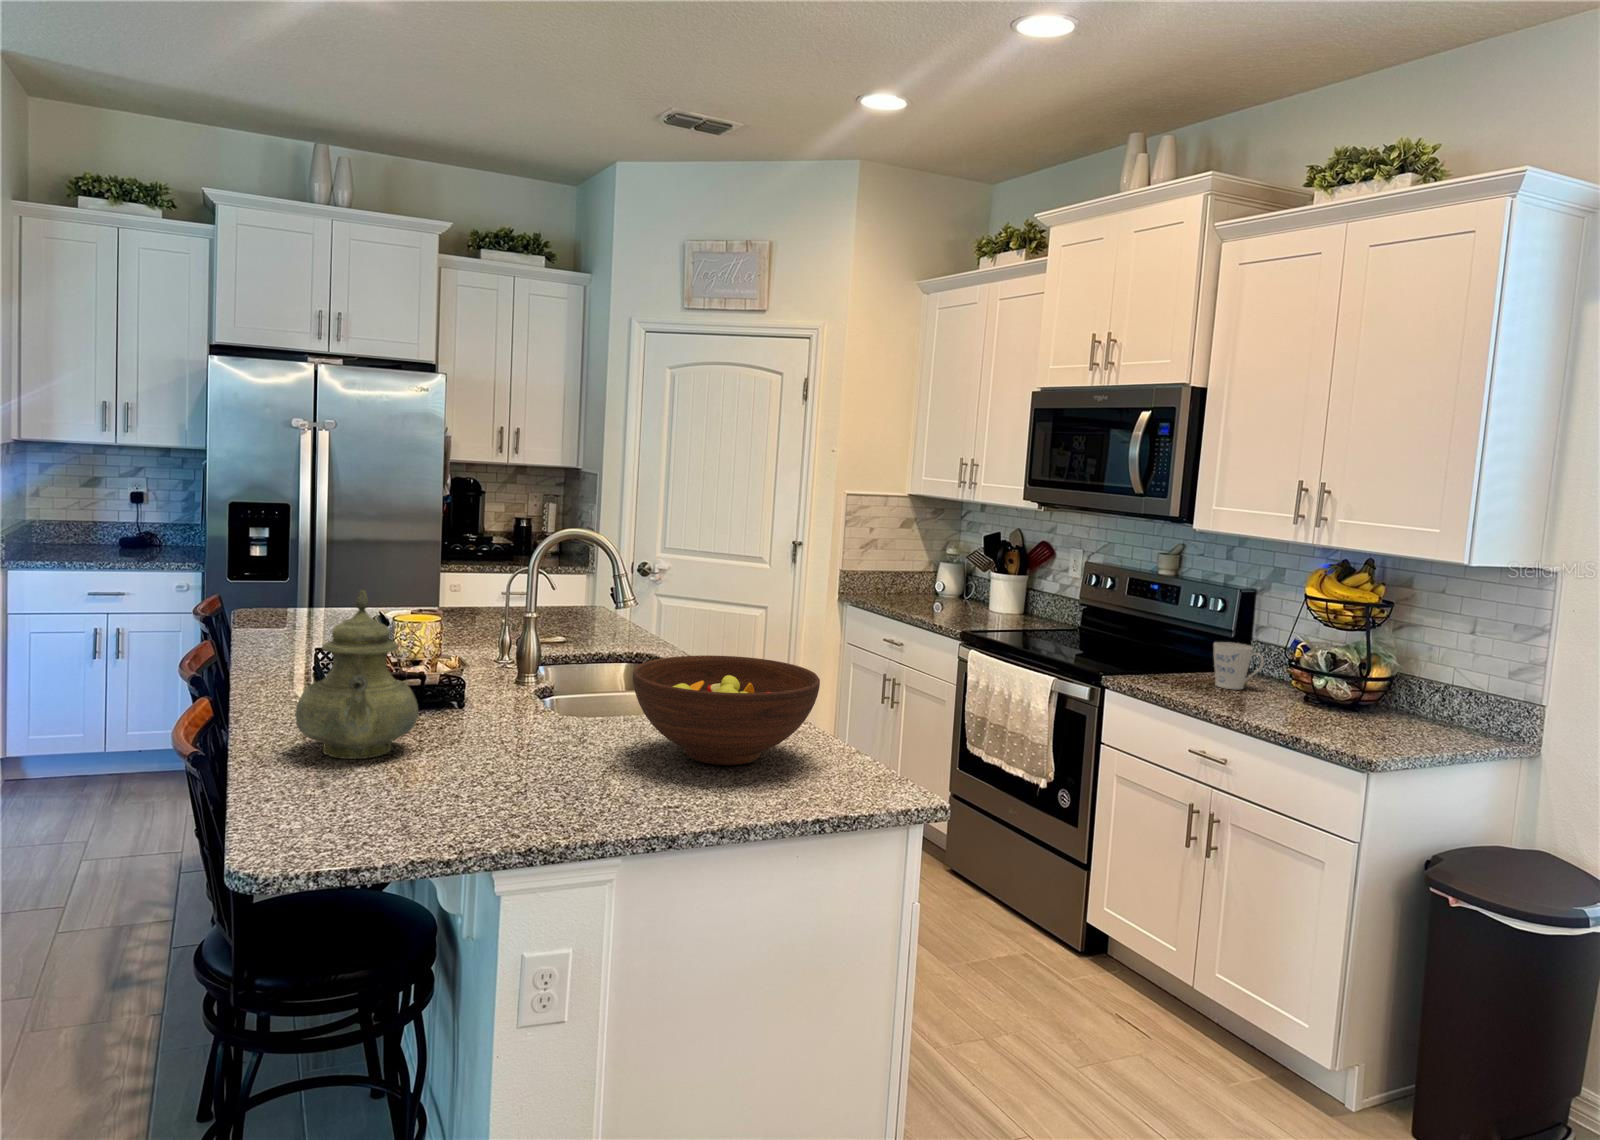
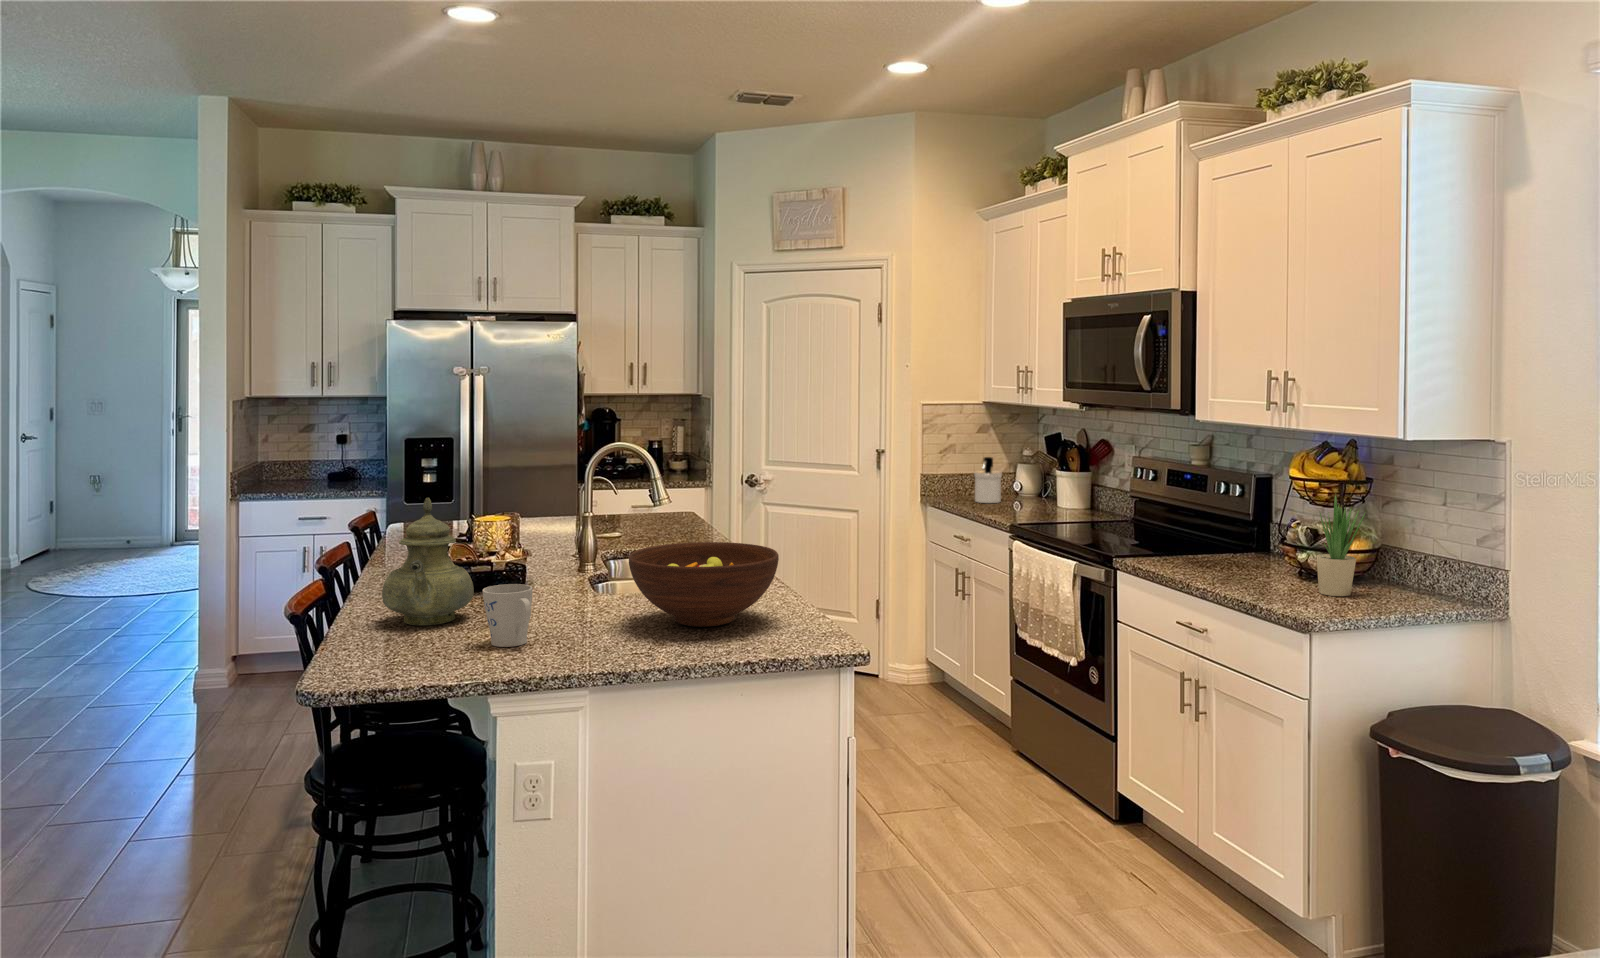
soap dispenser: none [899,552,929,603] -> present [974,457,1002,503]
potted plant: none [1350,615,1409,729] -> present [1317,492,1366,596]
mug: present [1213,642,1264,690] -> present [483,584,533,647]

